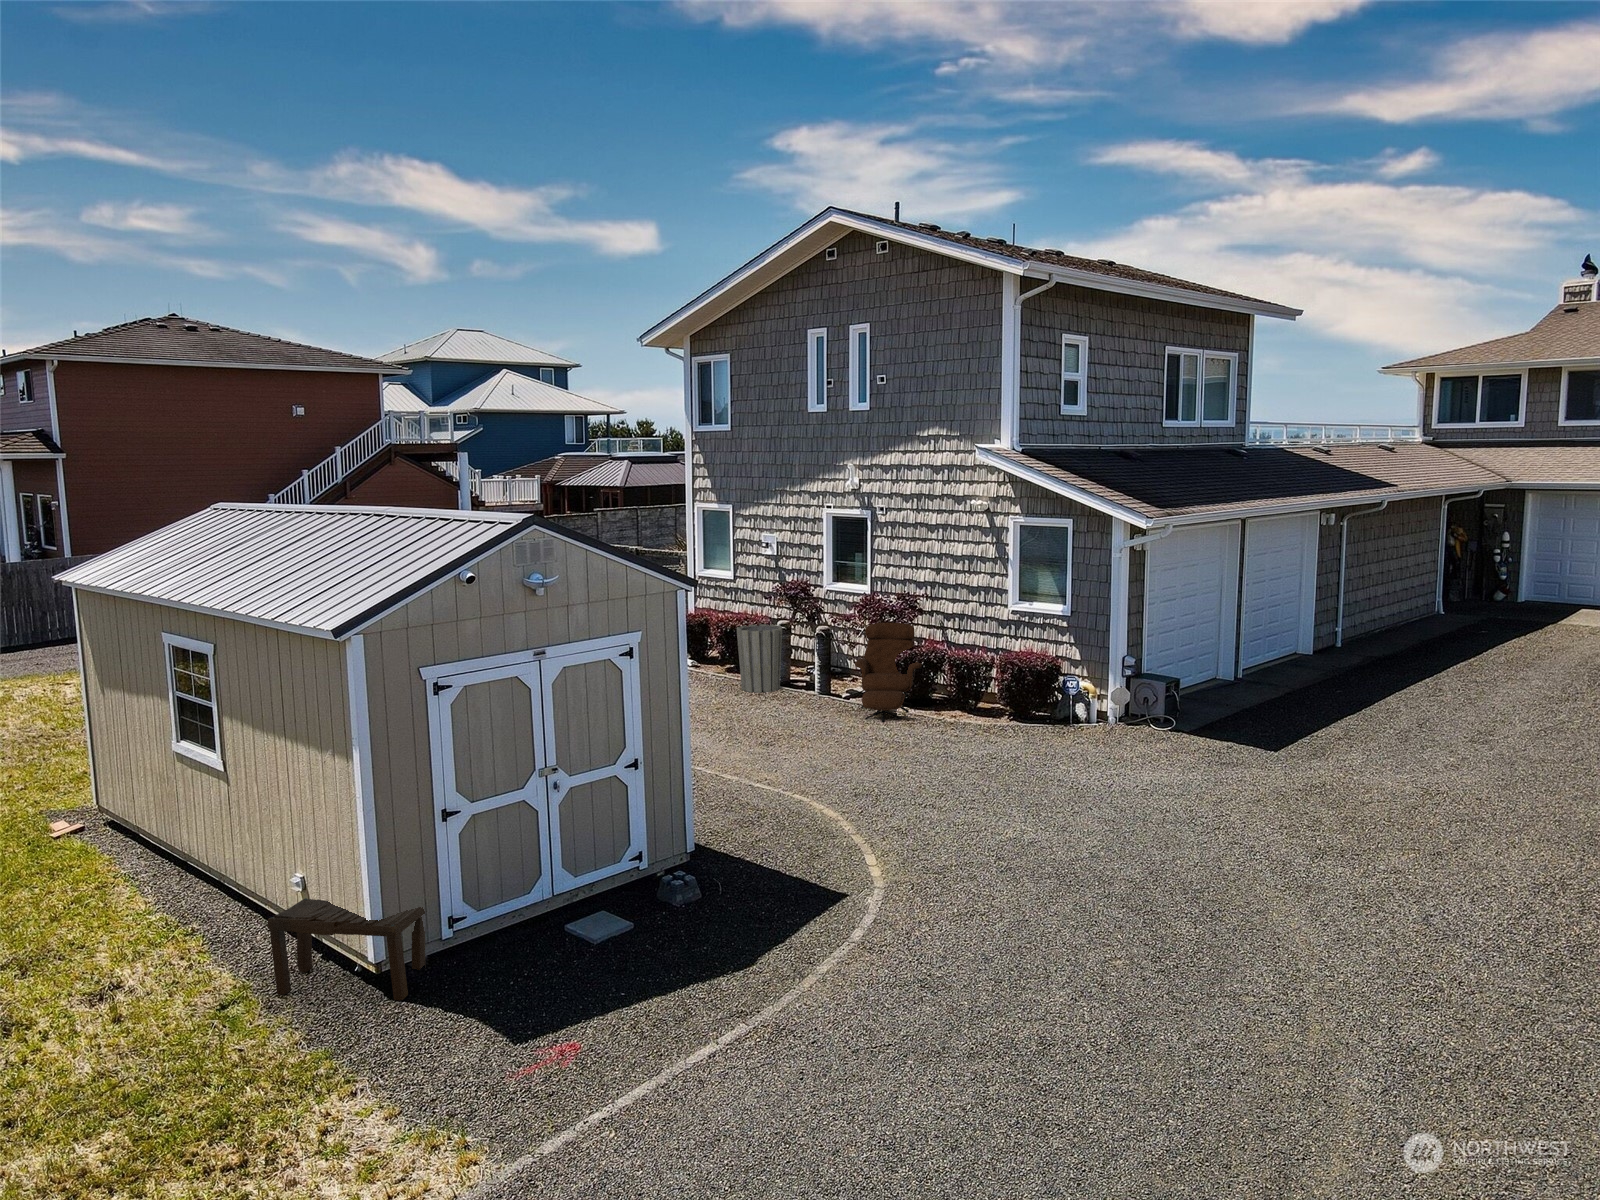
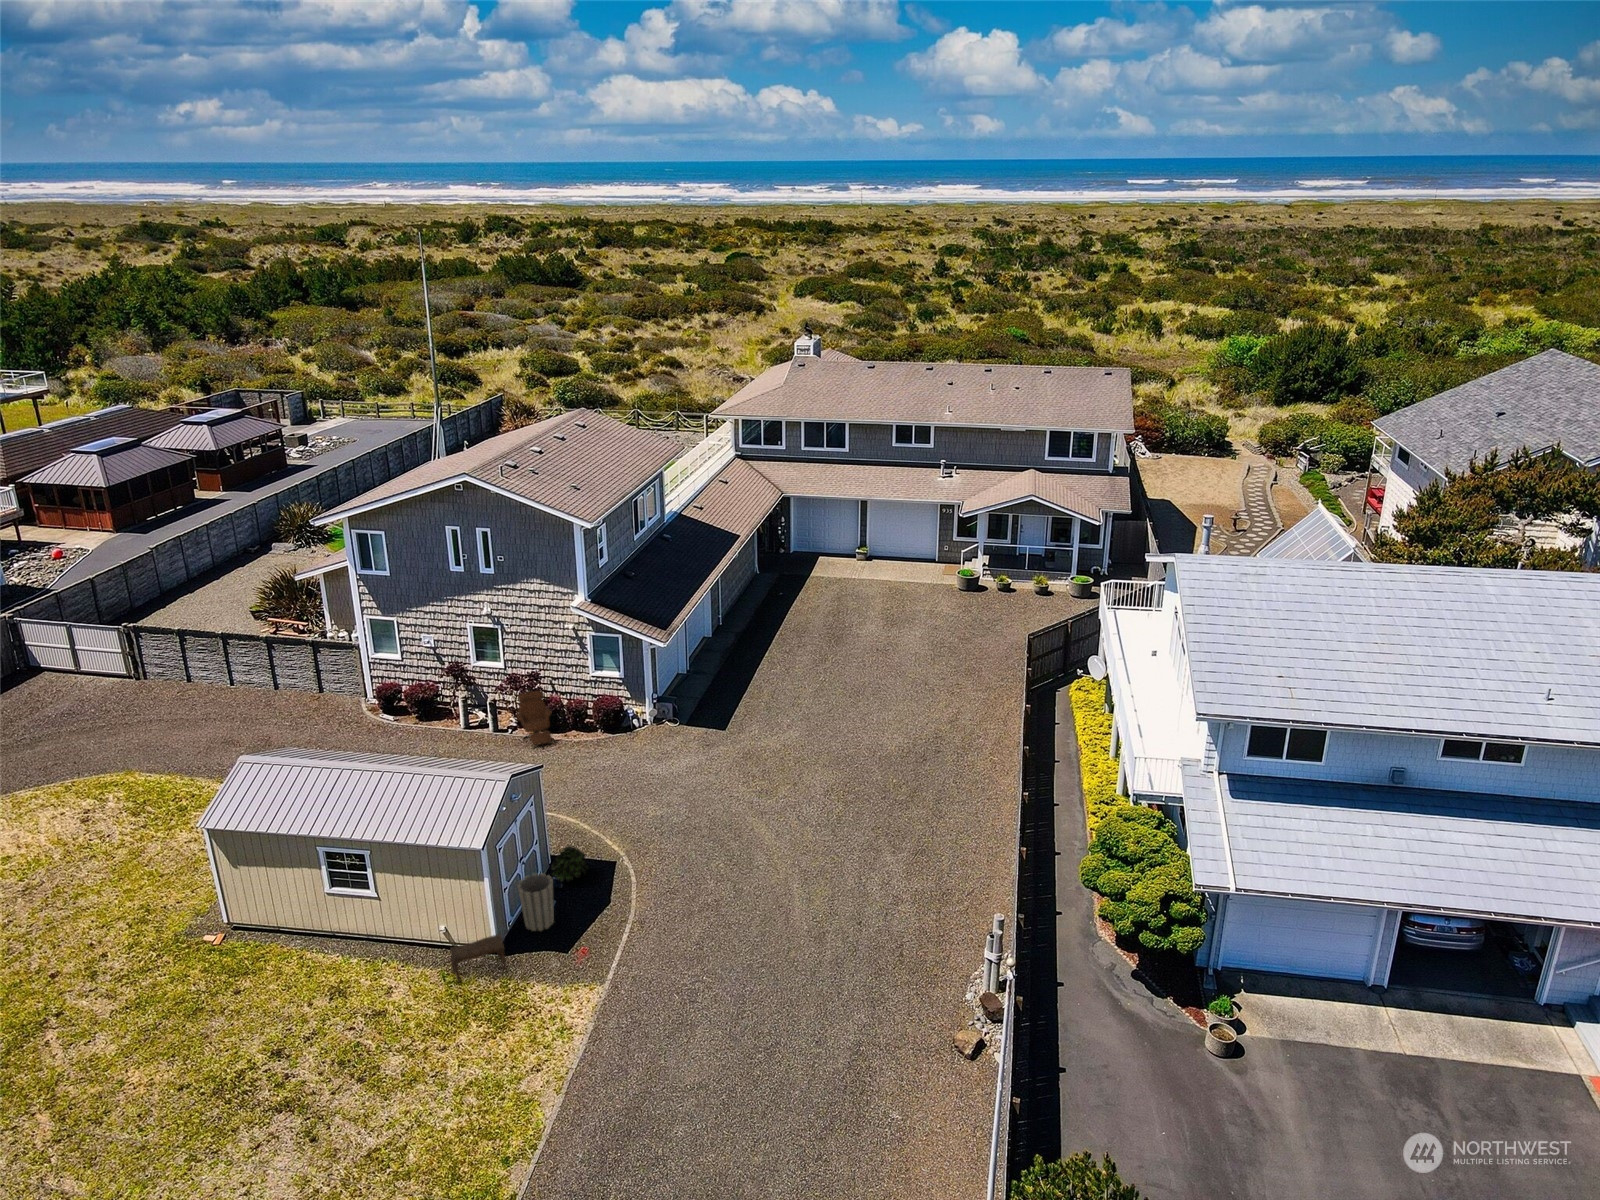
trash can: present [737,624,782,693] -> present [518,873,554,931]
potted plant: none [697,800,787,888] -> present [551,846,589,883]

